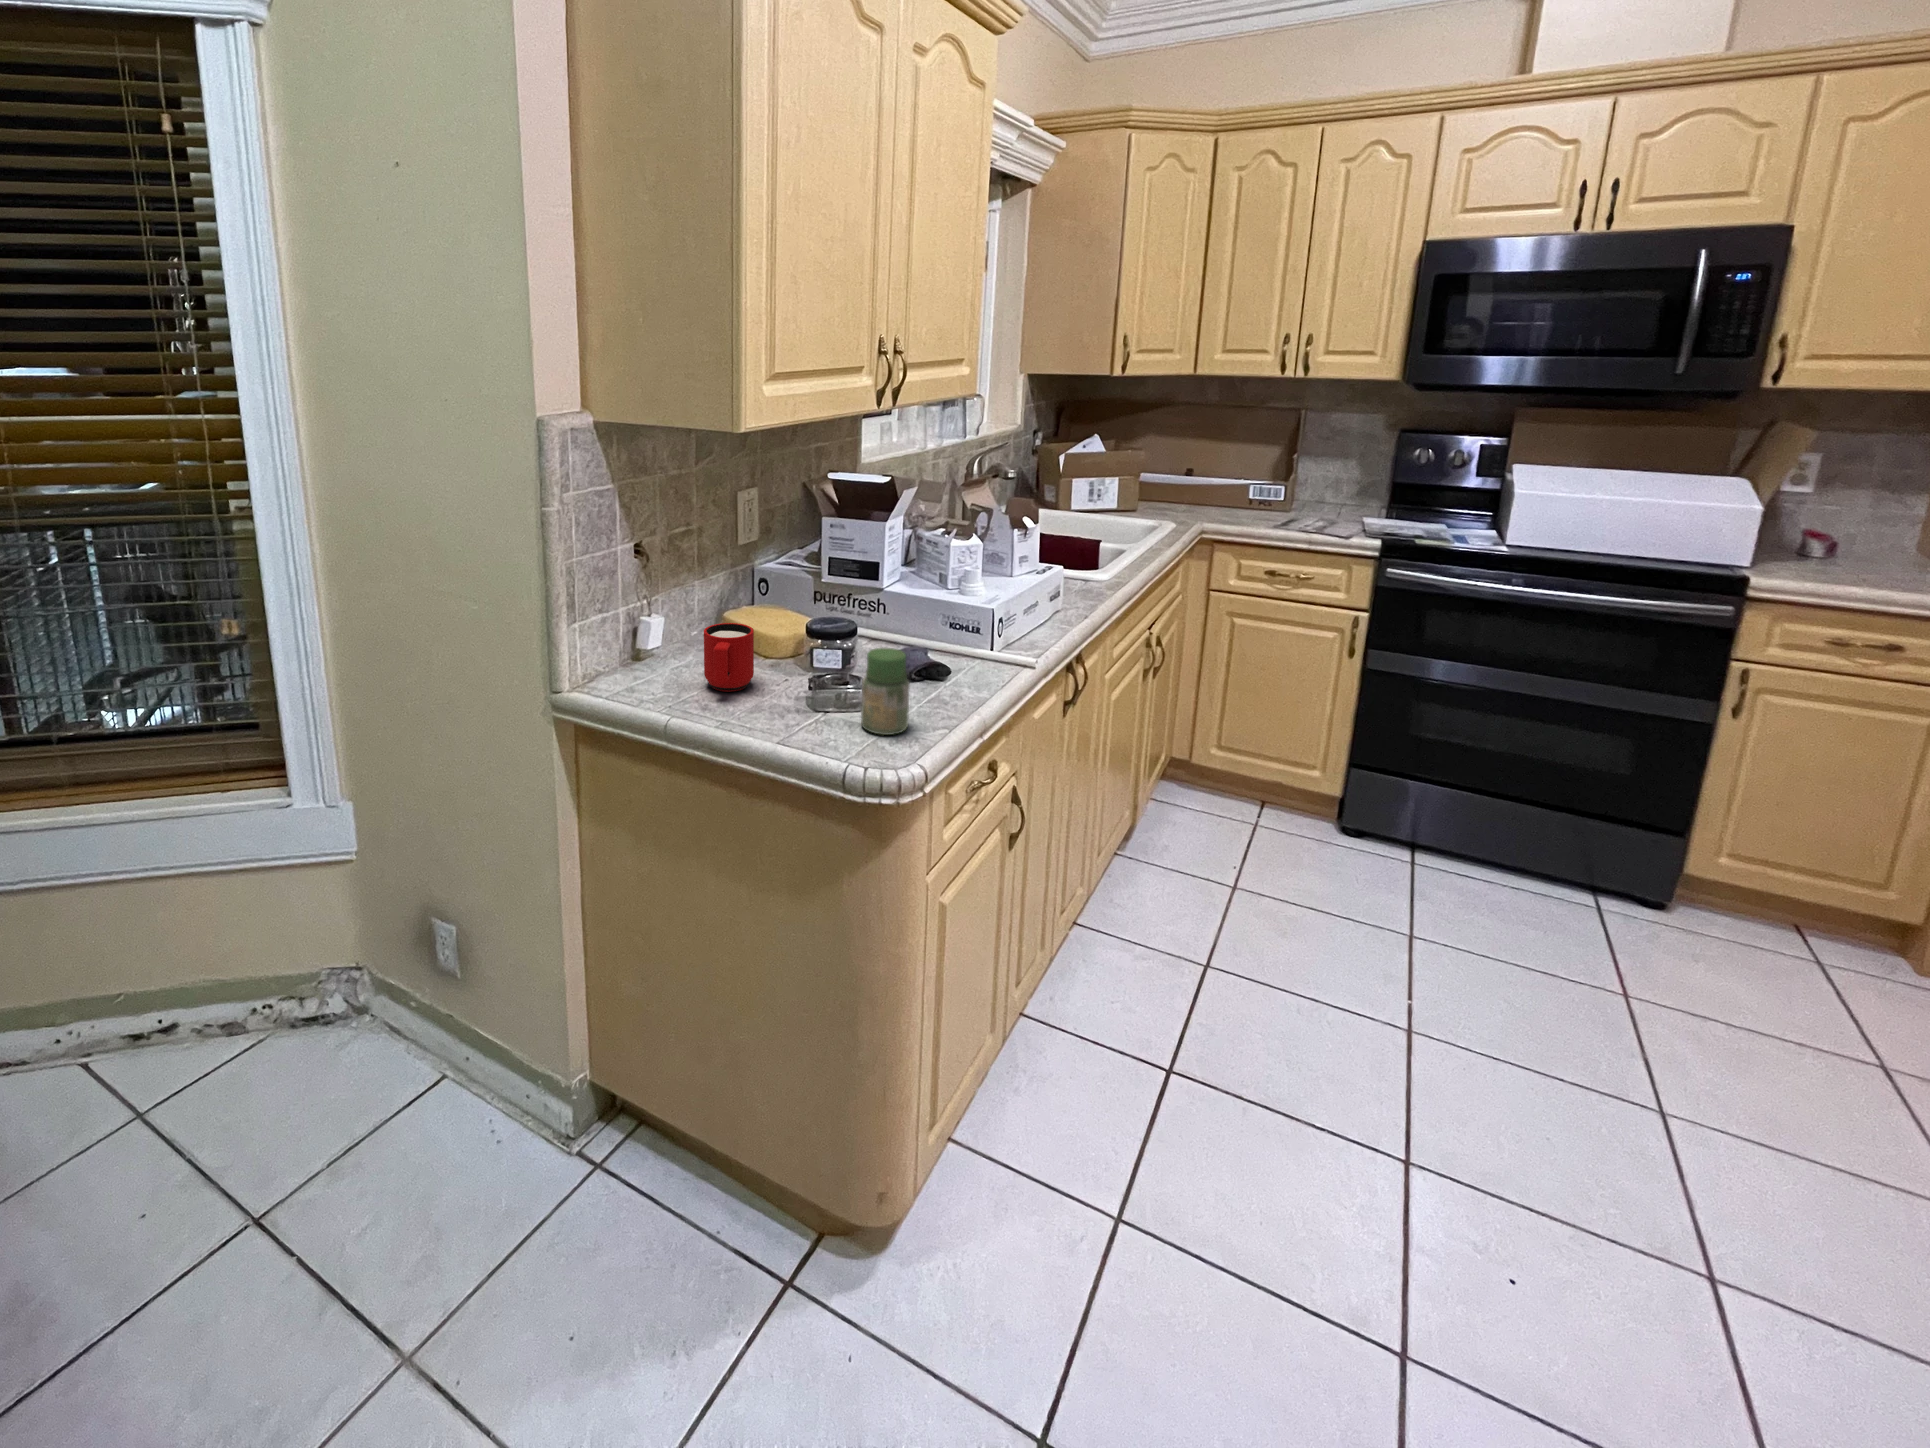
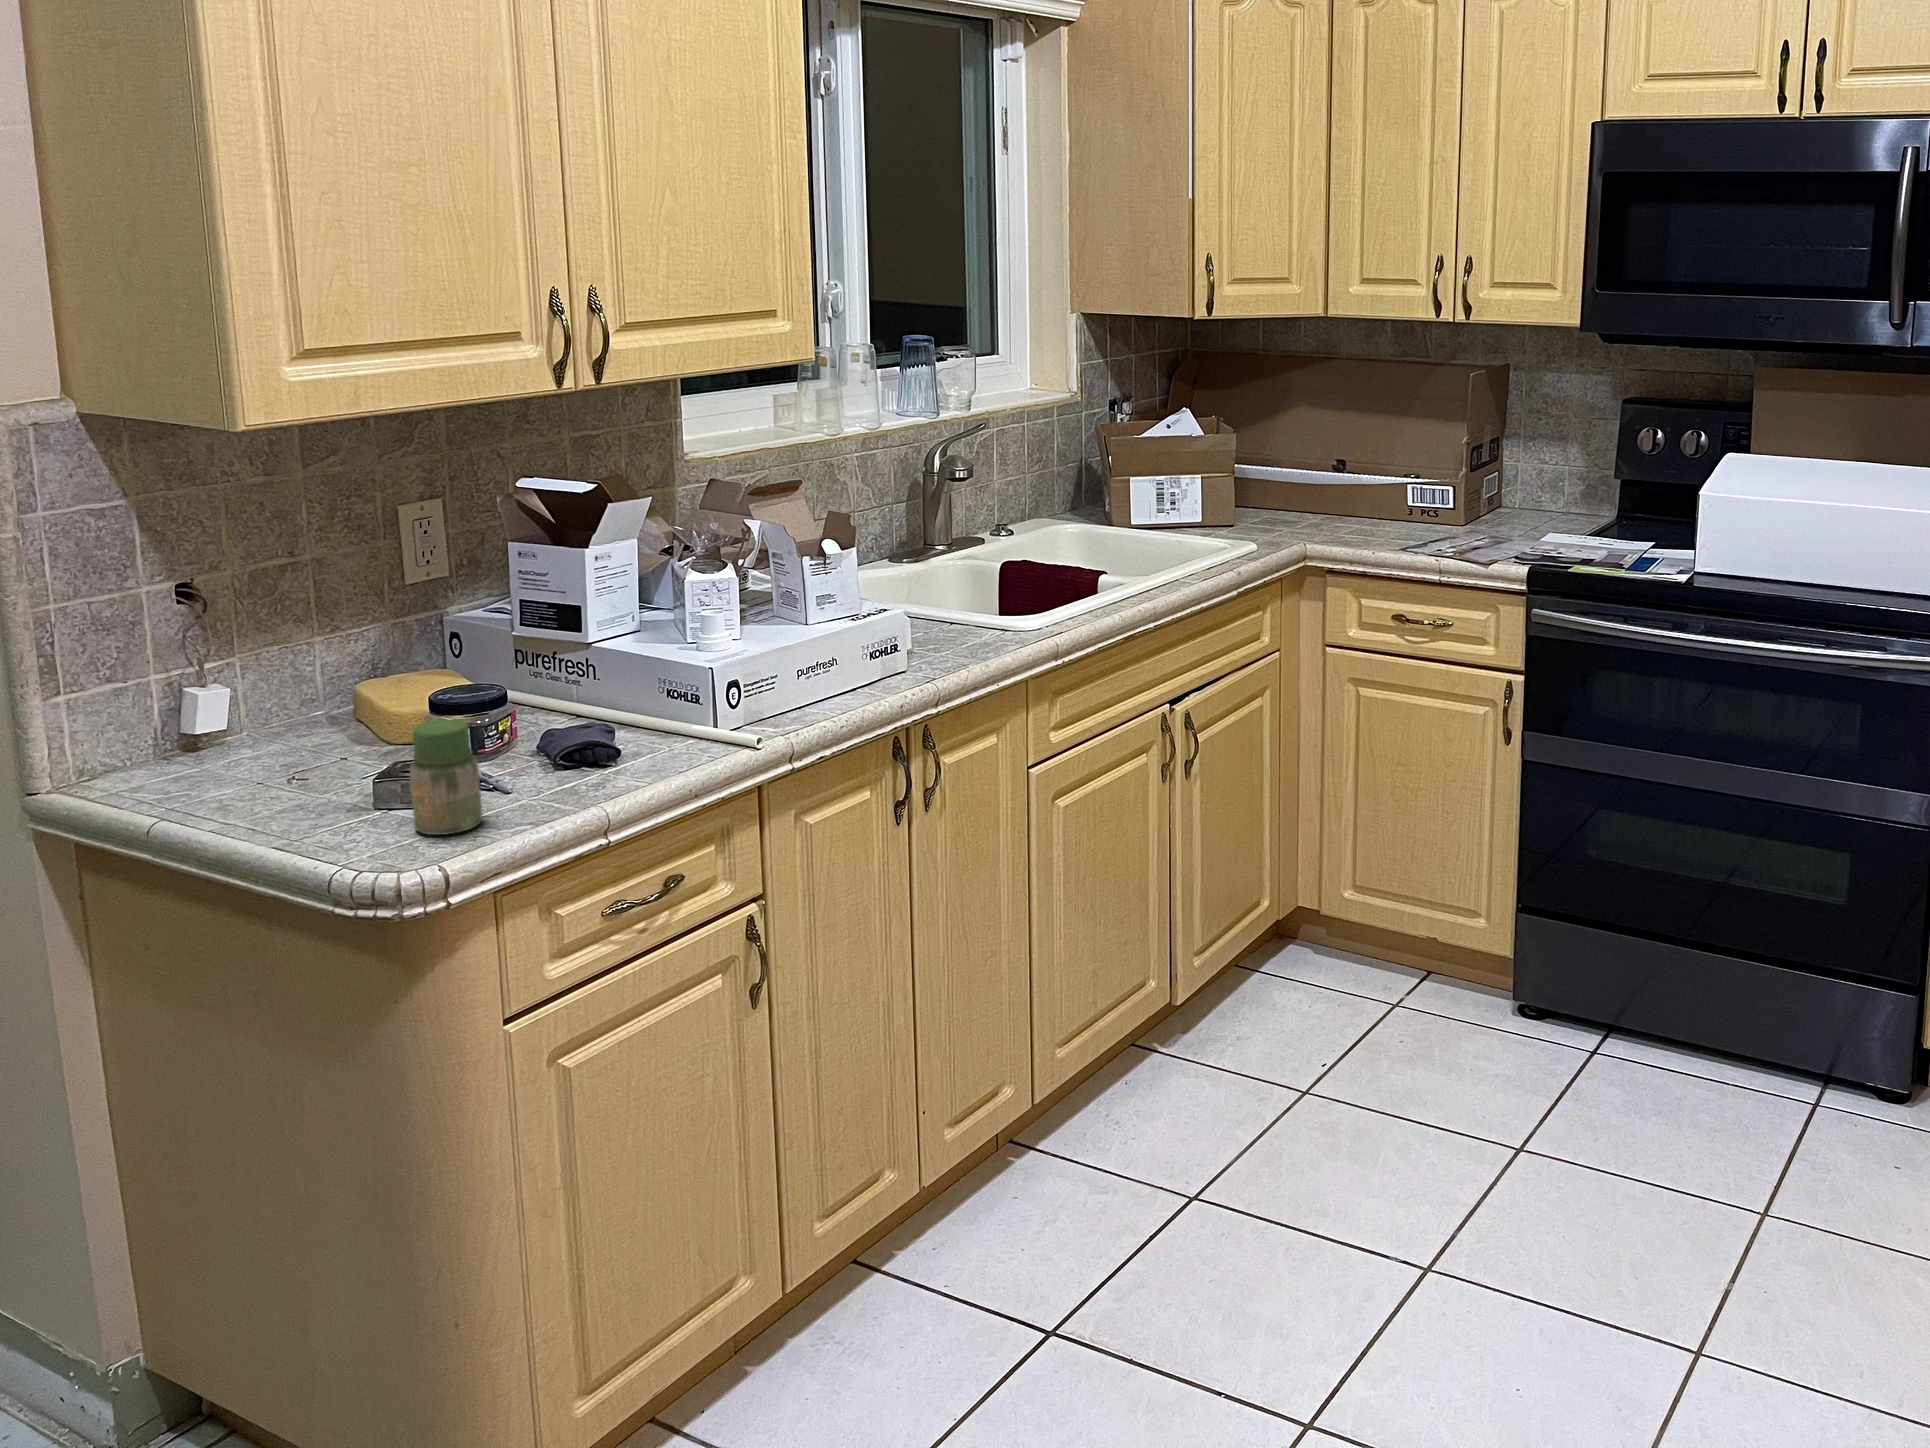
mug: present [704,623,754,692] -> none [244,693,332,787]

